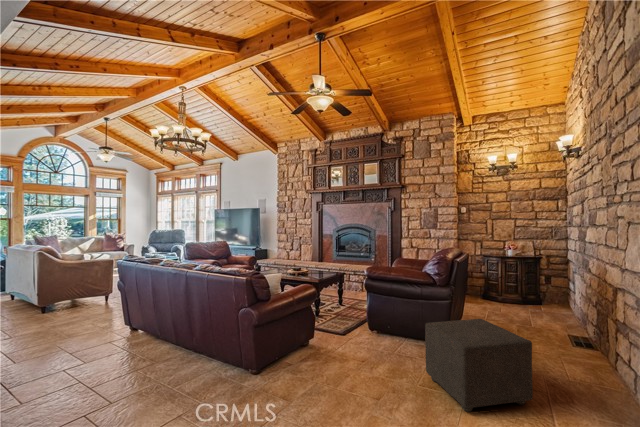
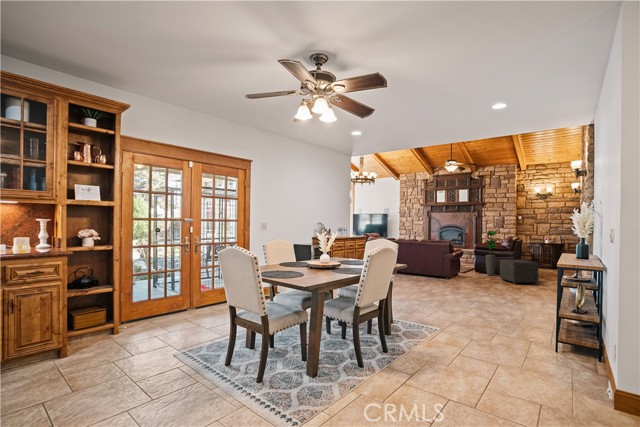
potted plant: none [381,240,430,350] -> present [485,231,501,276]

